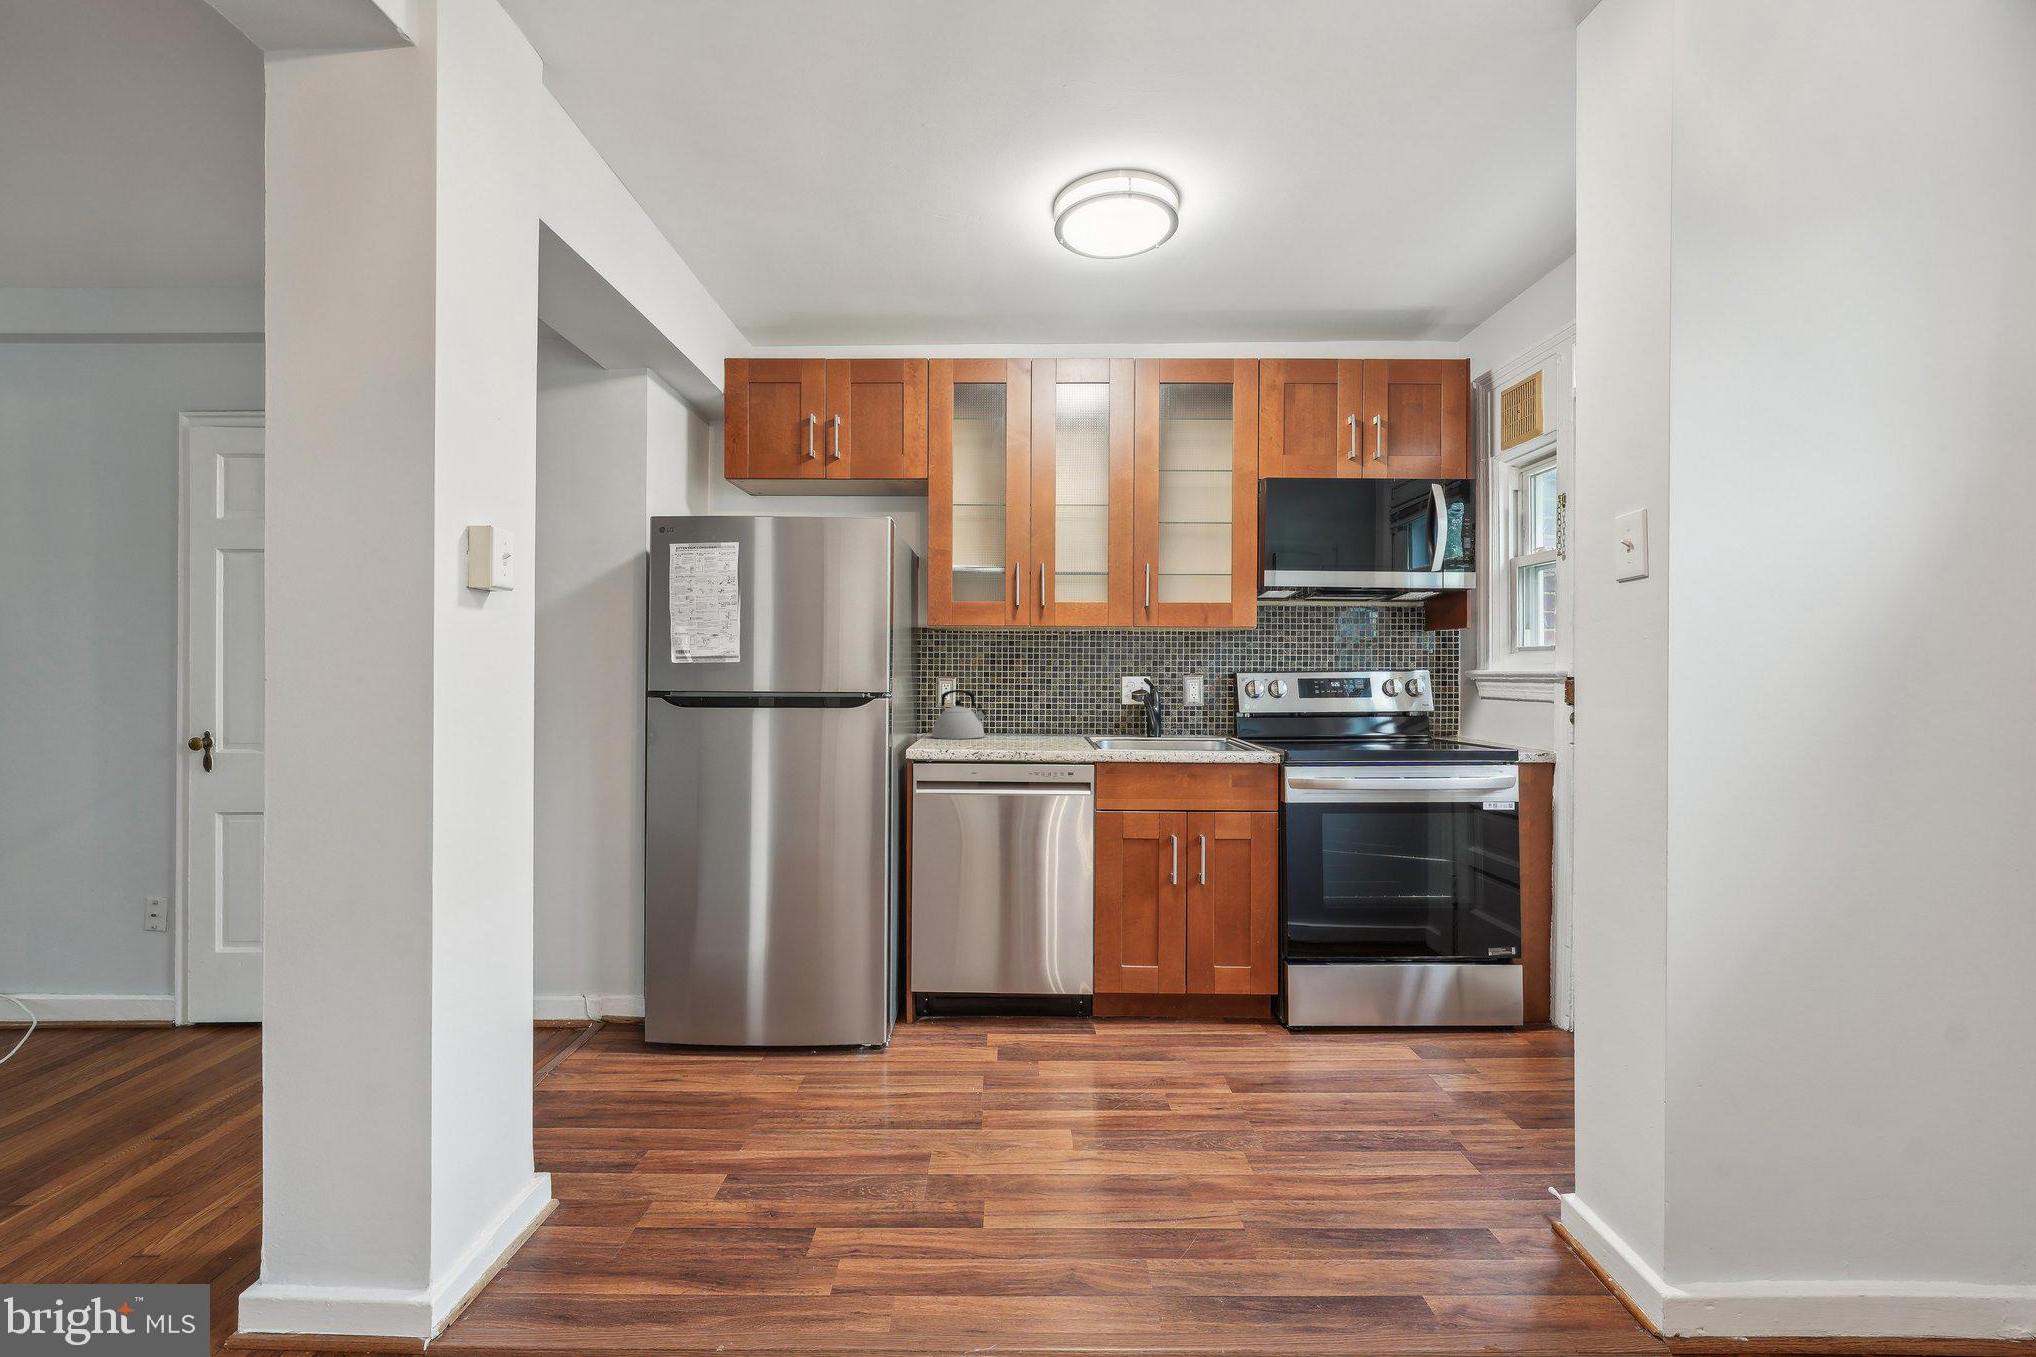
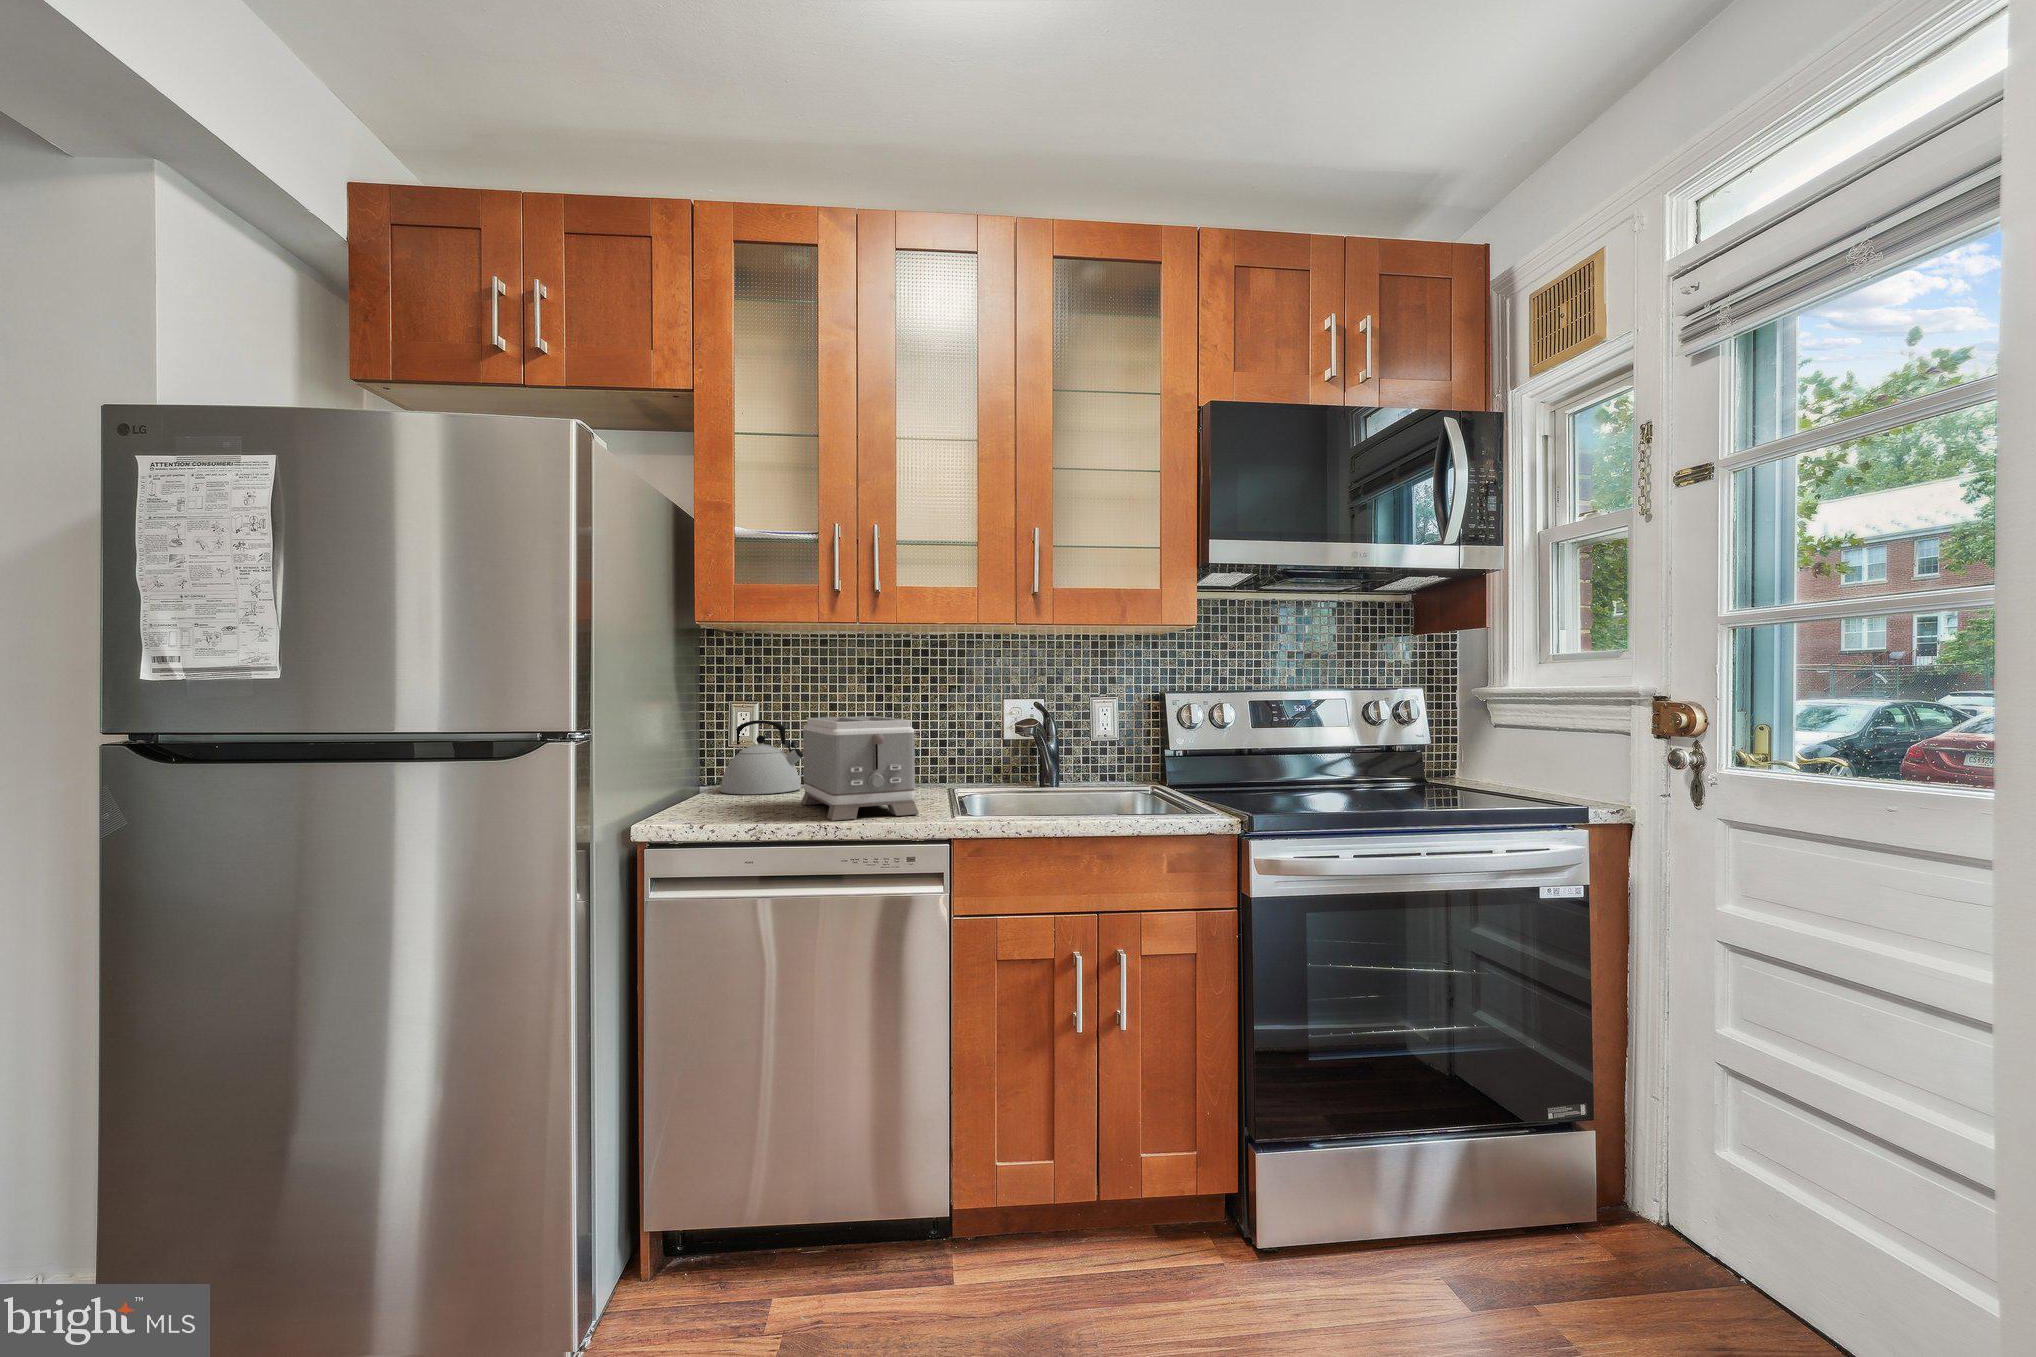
toaster: none [992,687,1072,750] -> present [801,716,919,821]

